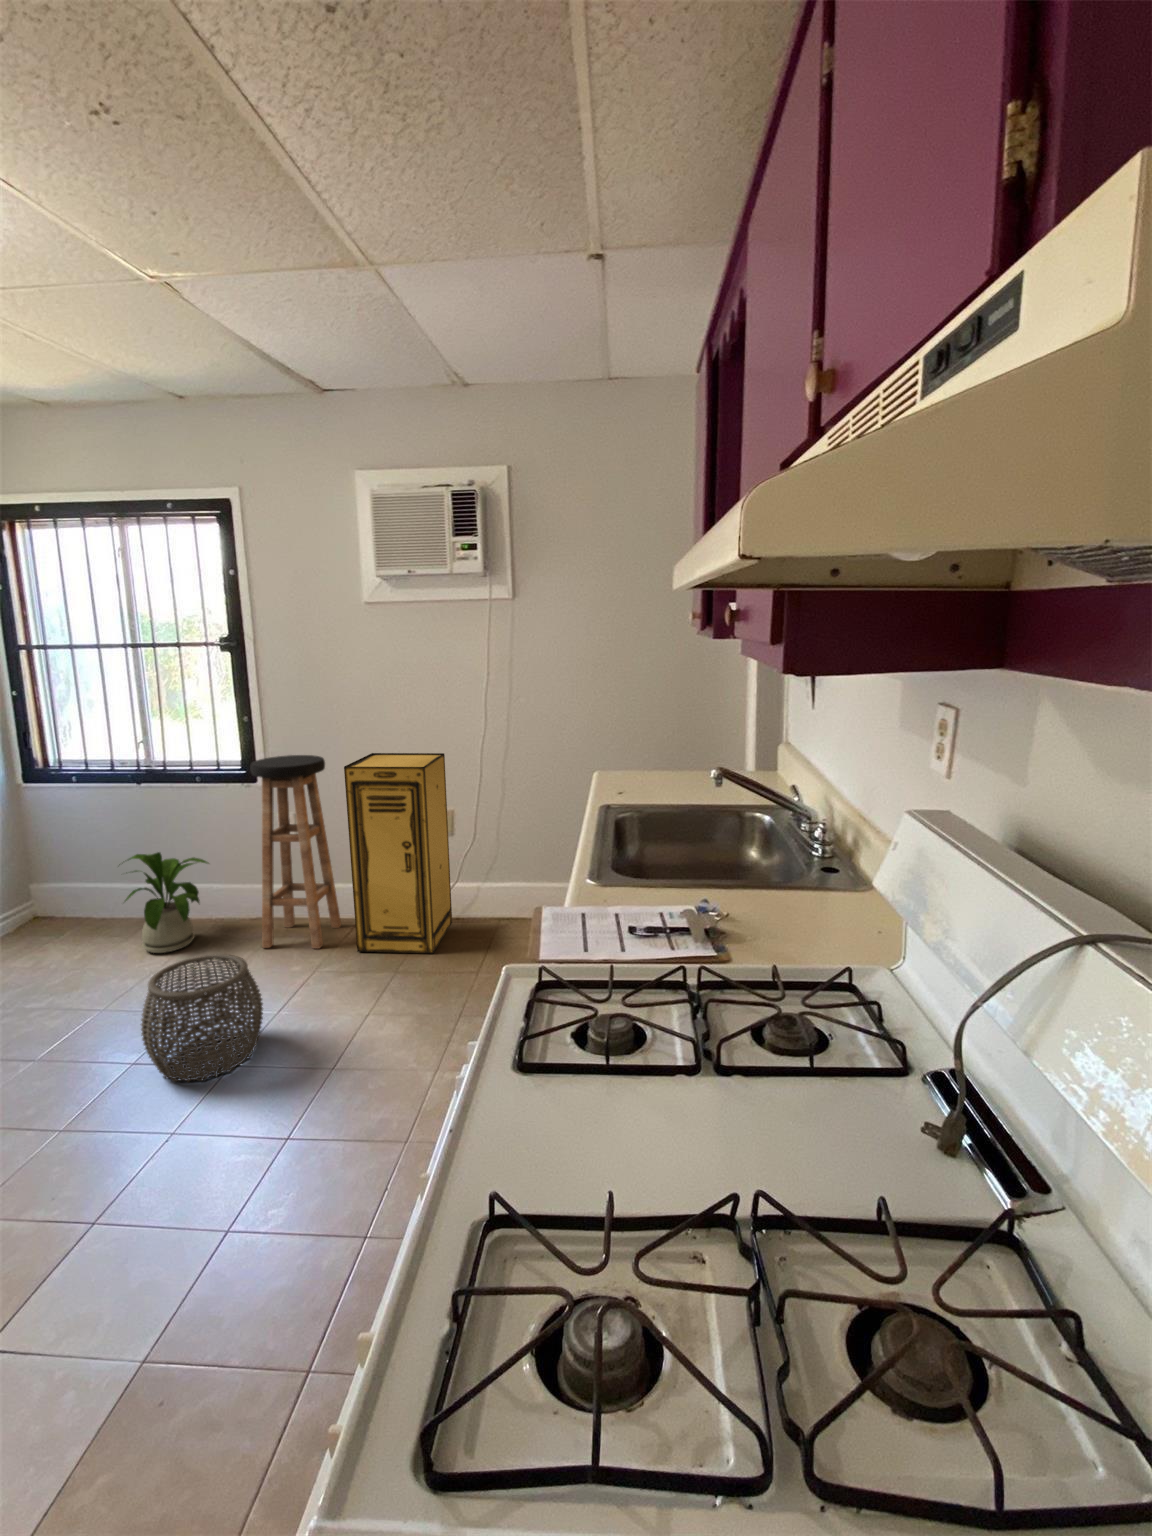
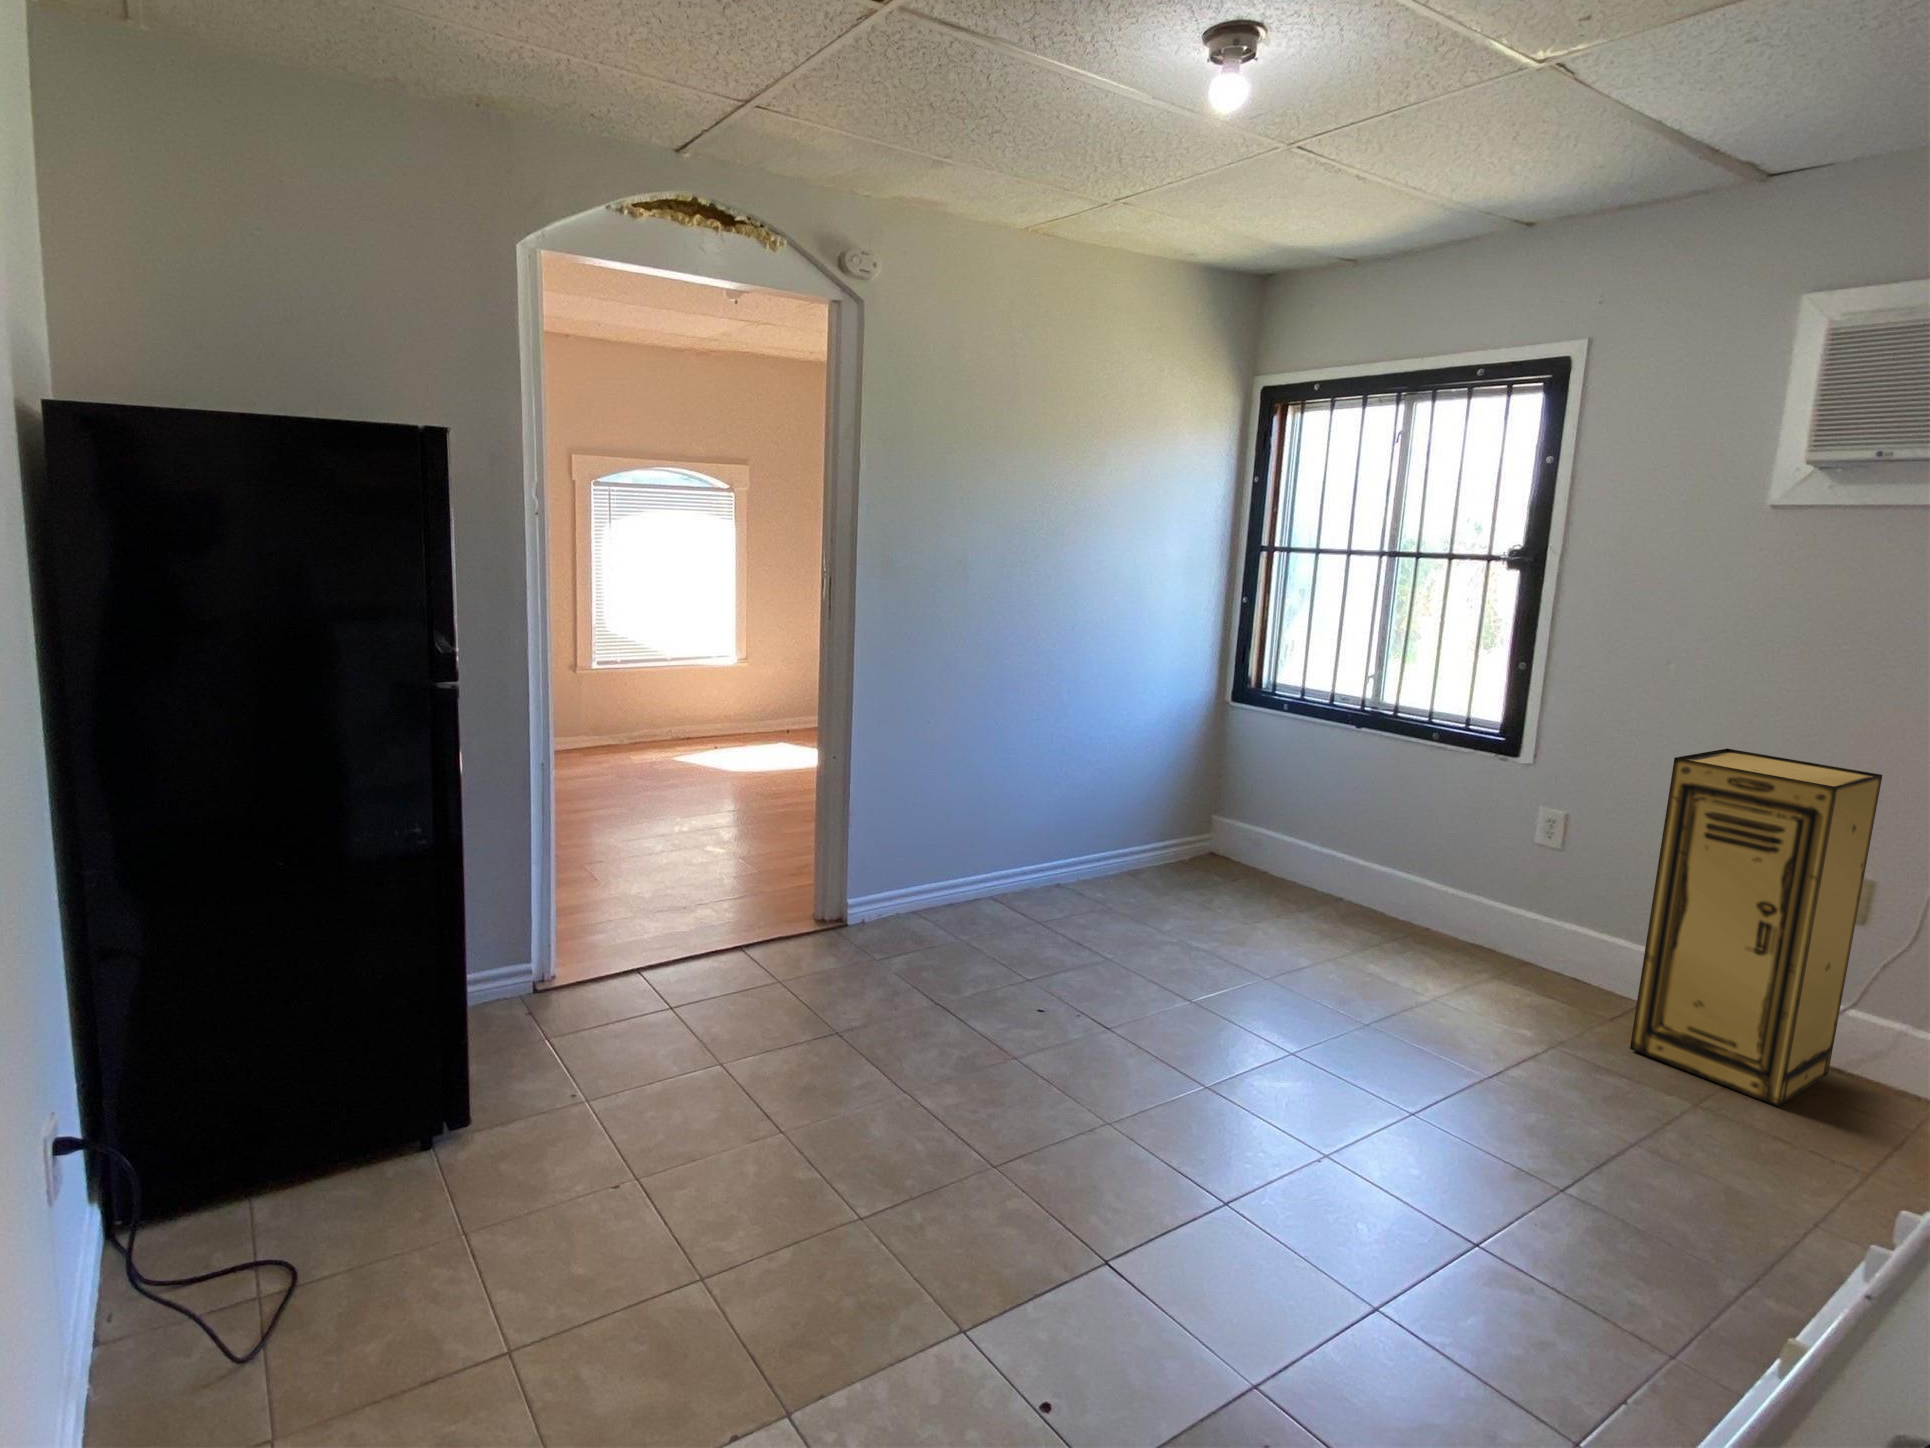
bar stool: present [250,755,341,948] -> none [1476,724,1638,1021]
house plant: present [119,852,208,953] -> none [1311,812,1430,948]
woven basket: present [141,954,263,1082] -> none [1320,953,1478,1120]

